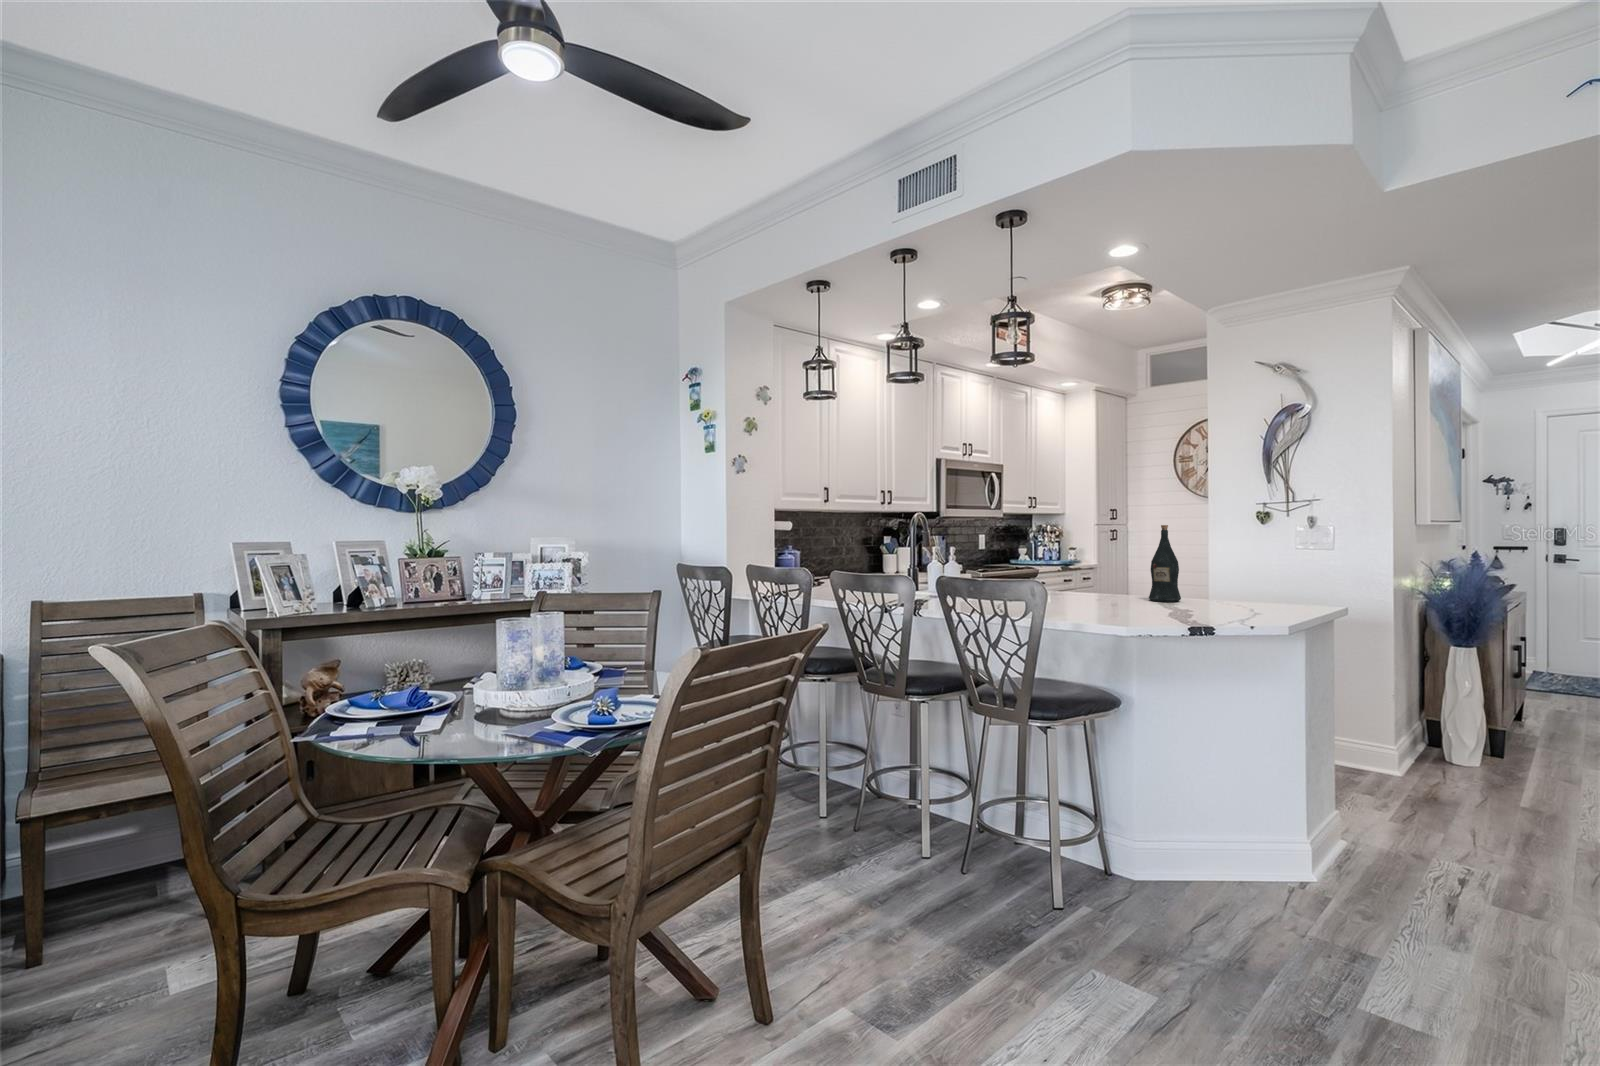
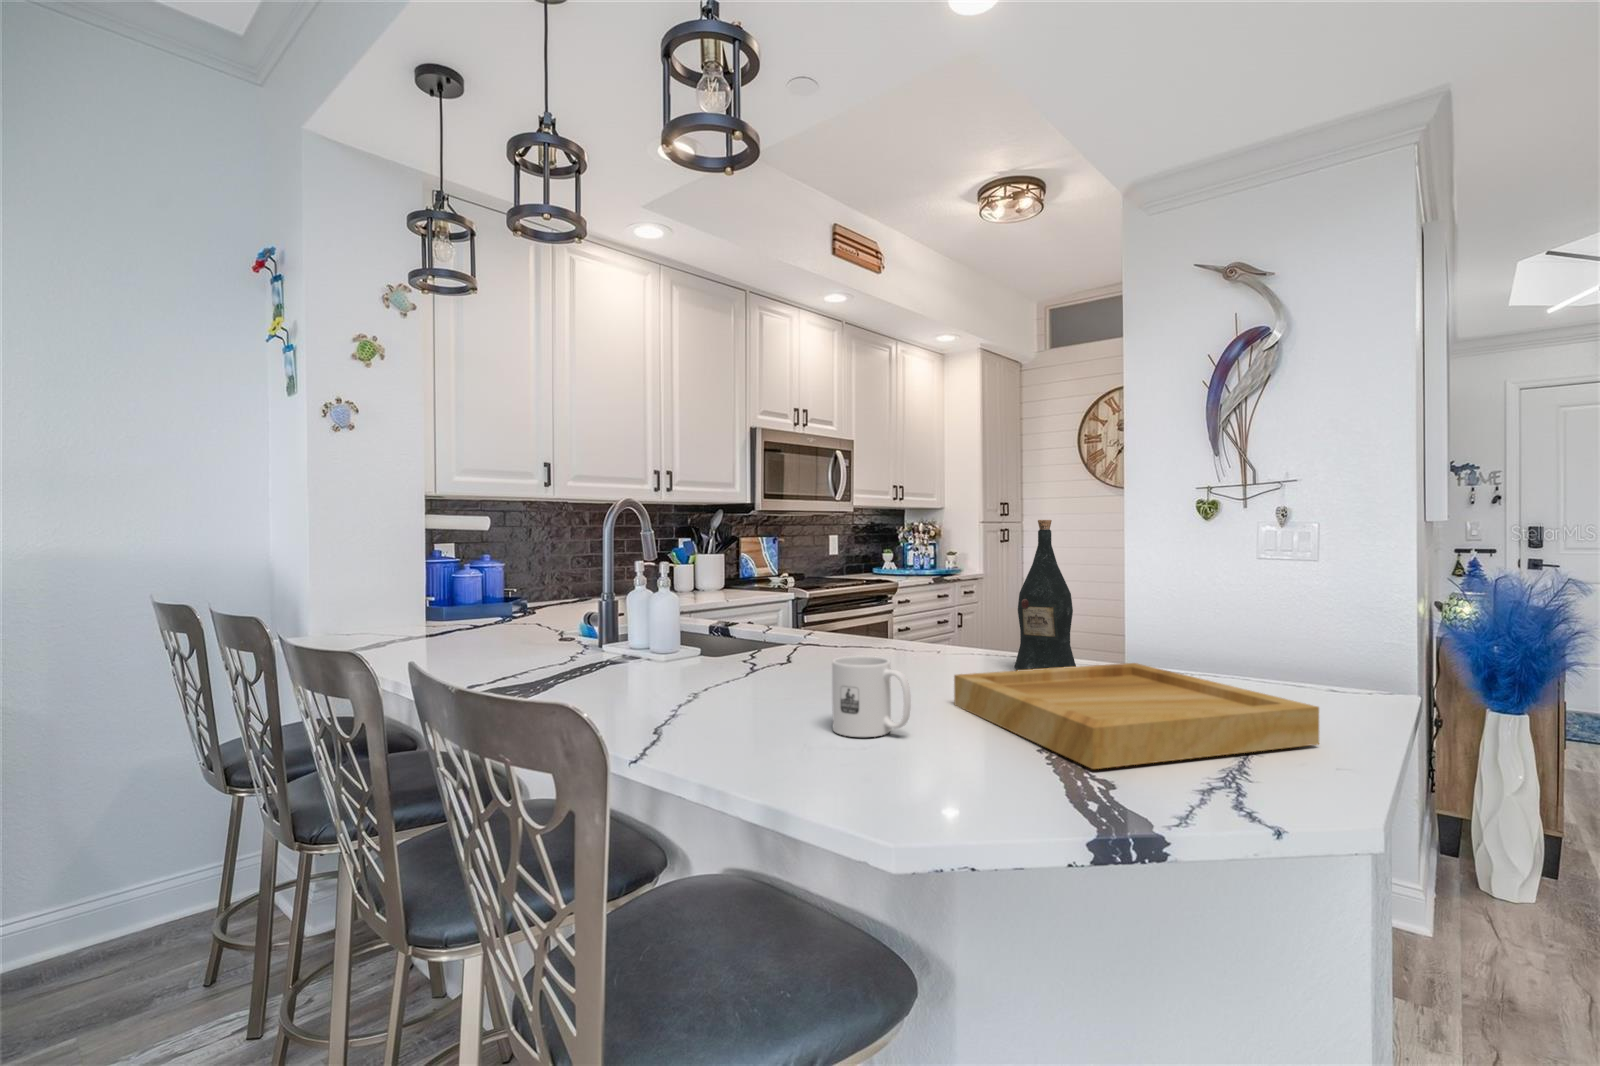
mug: none [1078,583,1114,613] -> present [832,656,911,737]
tray: none [1125,592,1284,618] -> present [954,663,1319,769]

